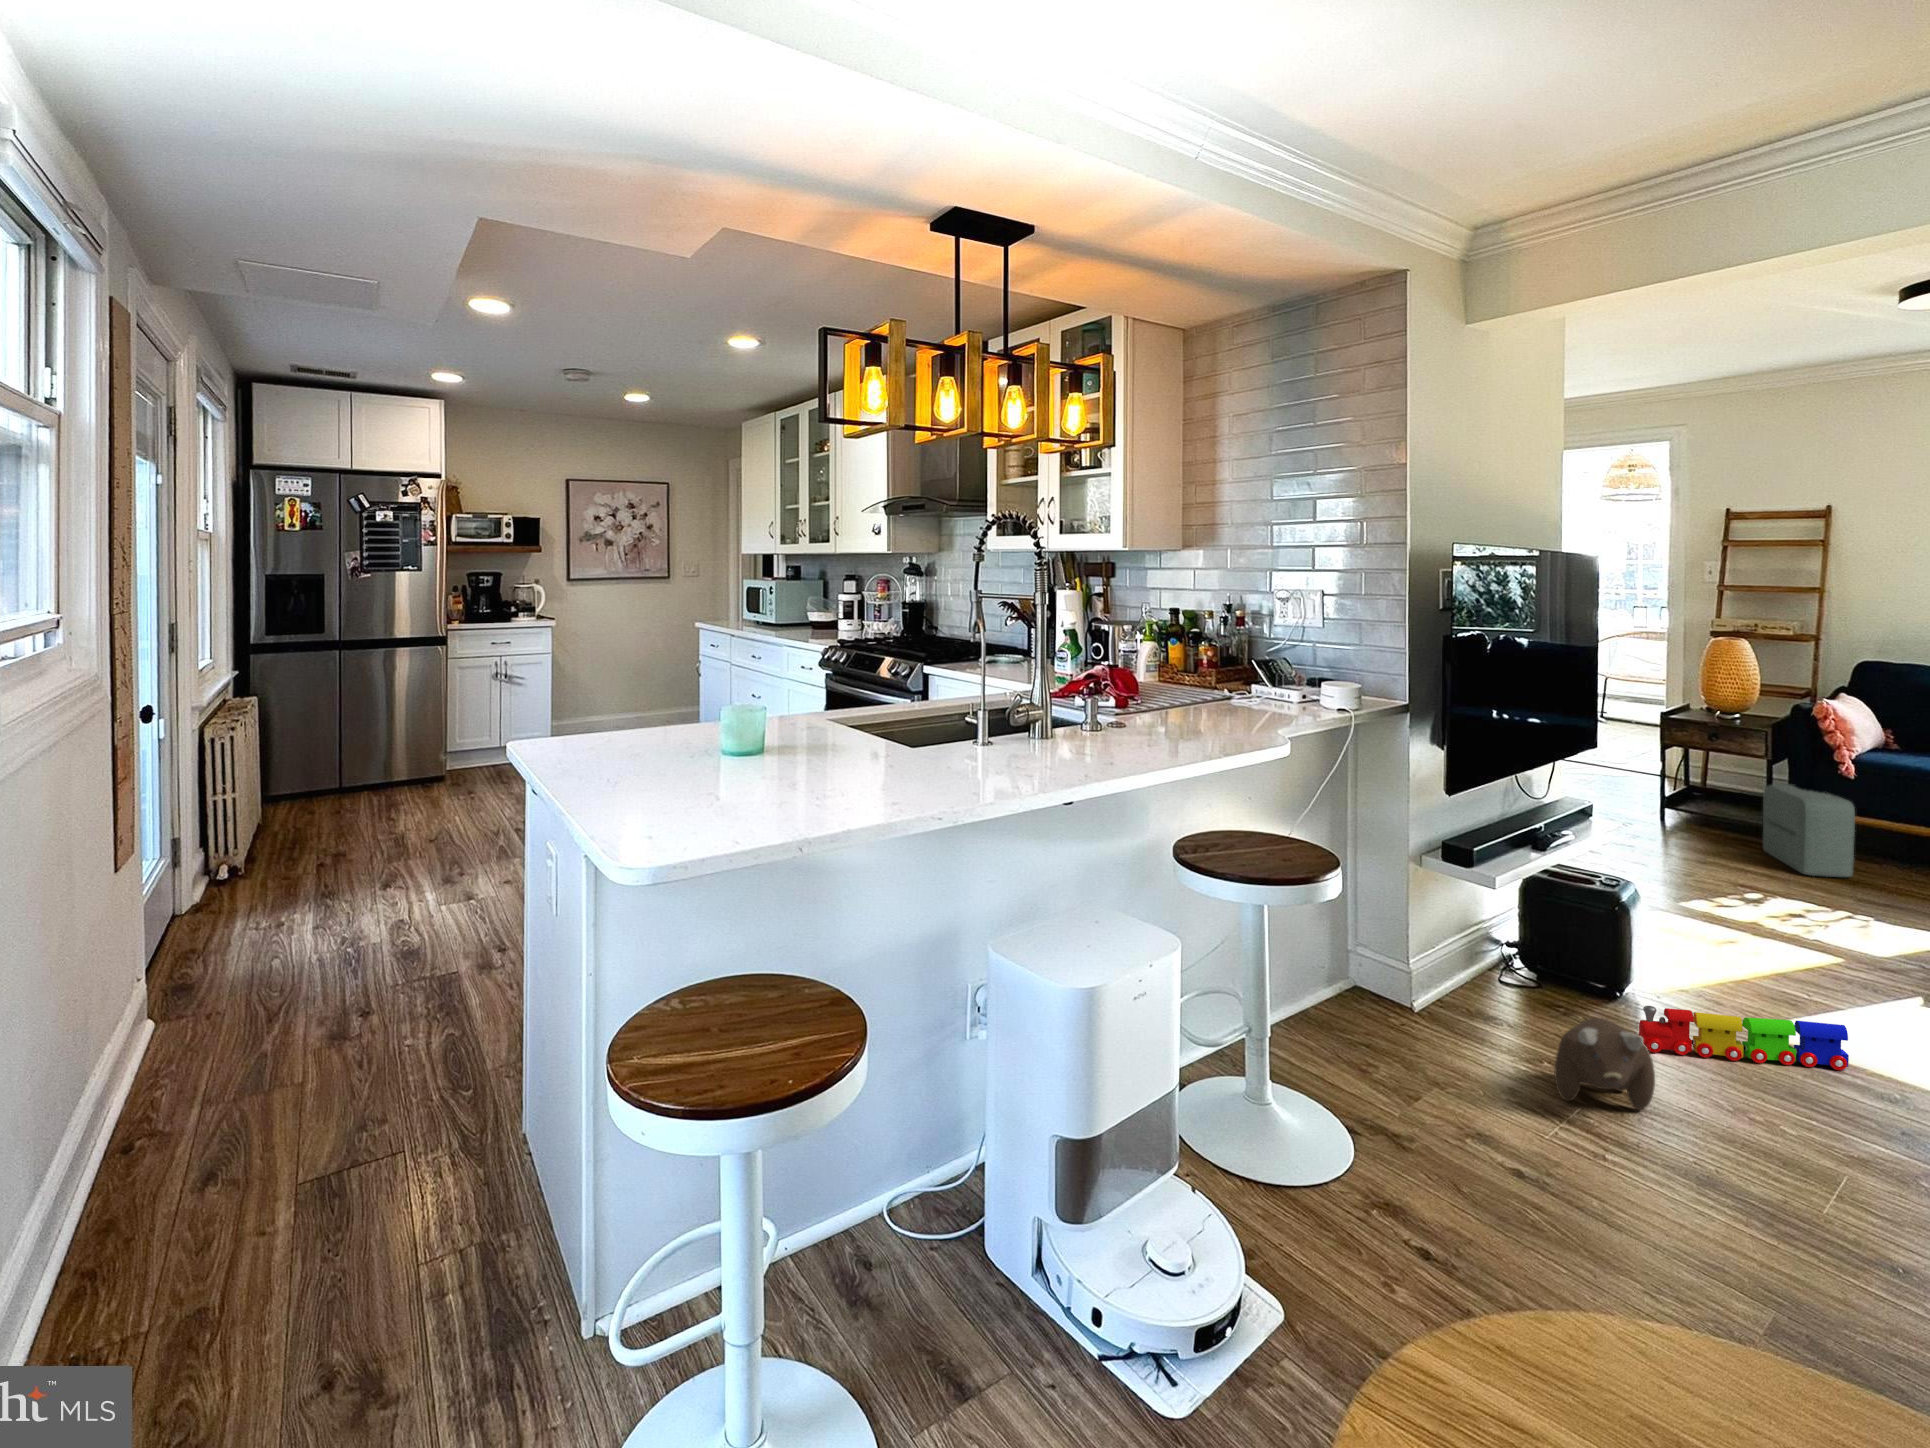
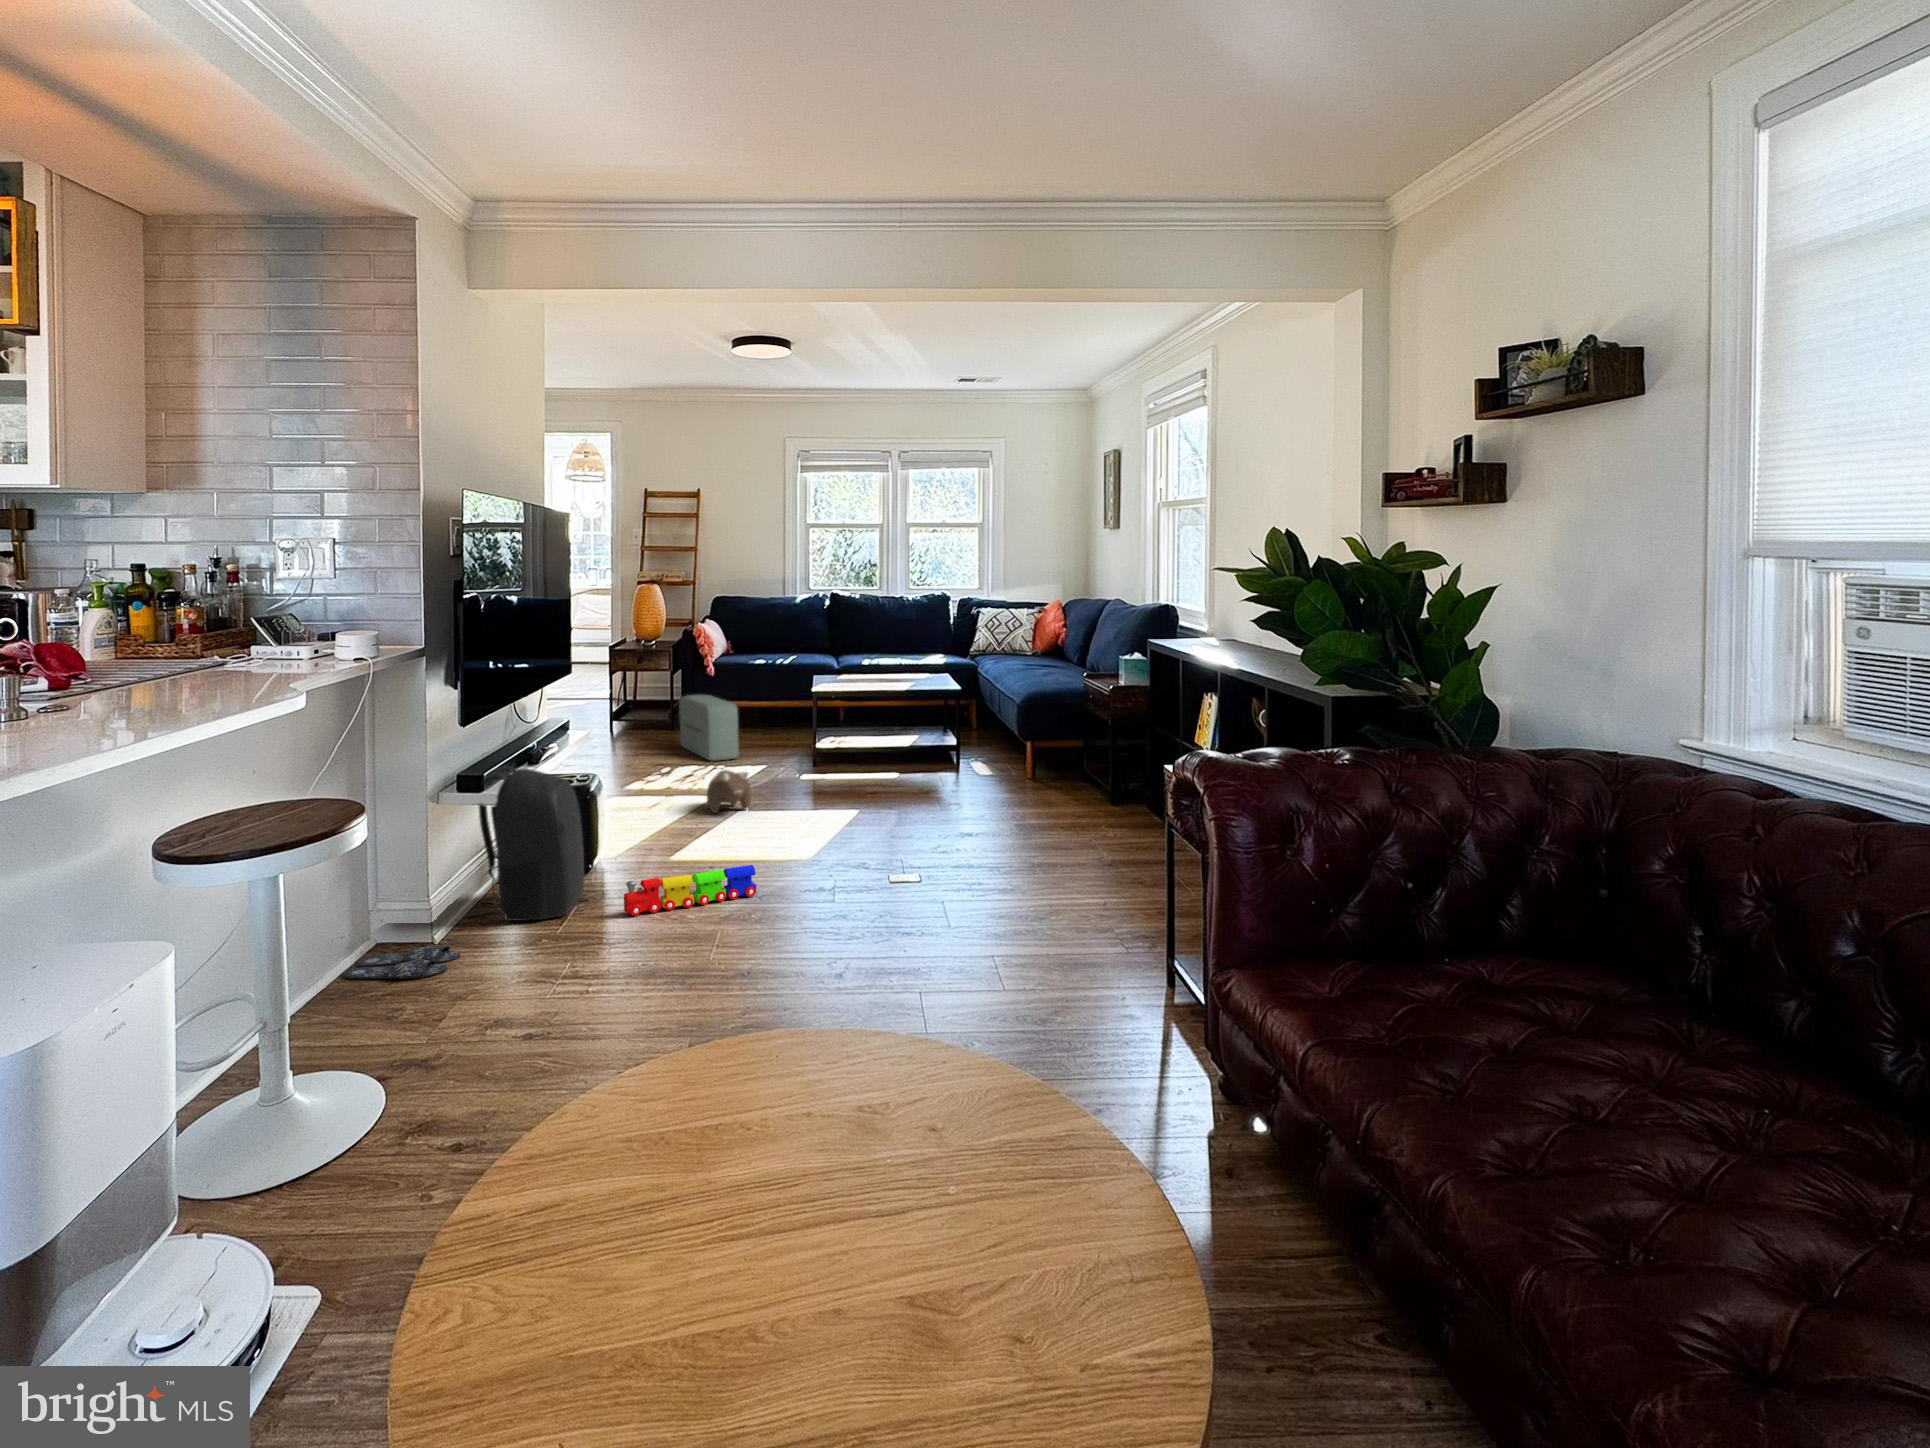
backpack: none [1445,834,1591,1029] -> present [468,763,584,921]
plush toy: present [1555,1018,1655,1110] -> present [707,770,752,813]
slippers: none [1308,1019,1429,1056] -> present [342,945,460,979]

